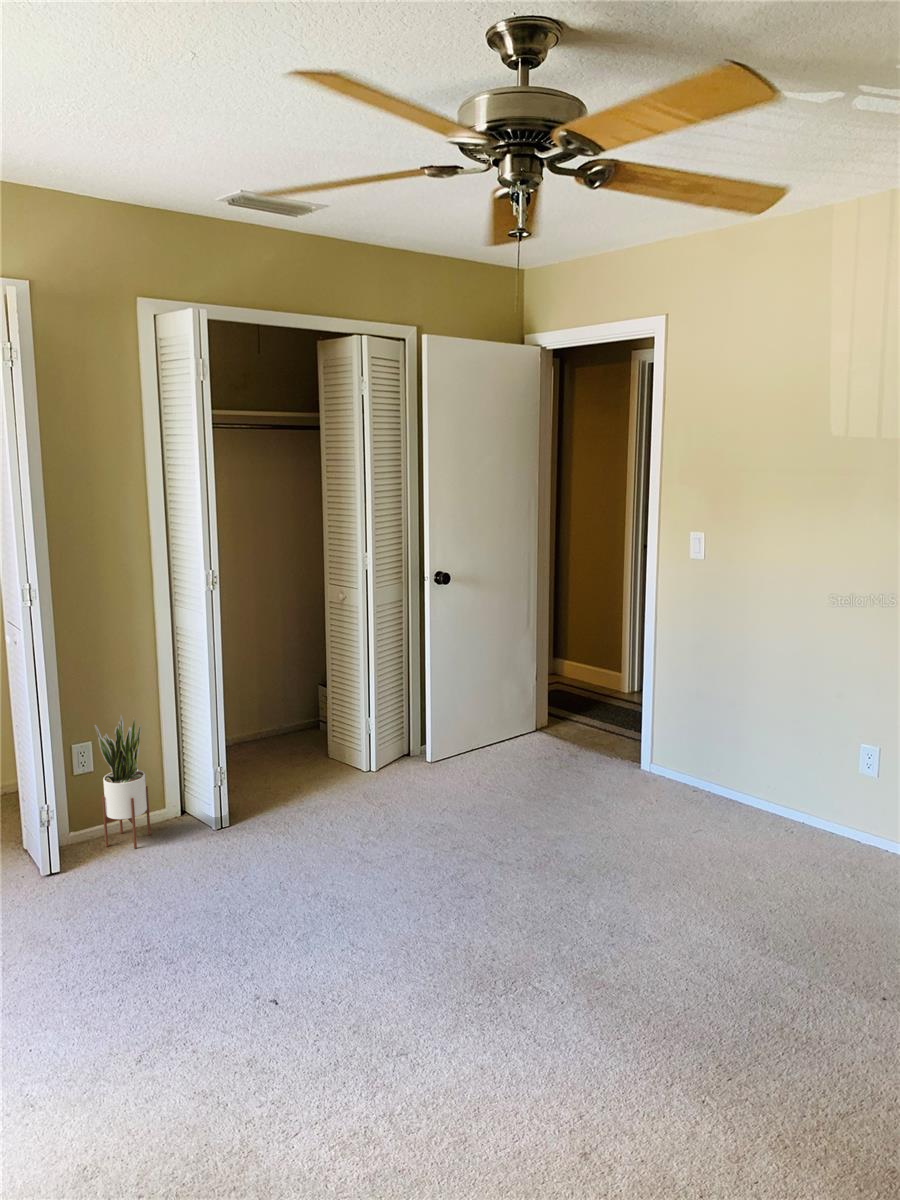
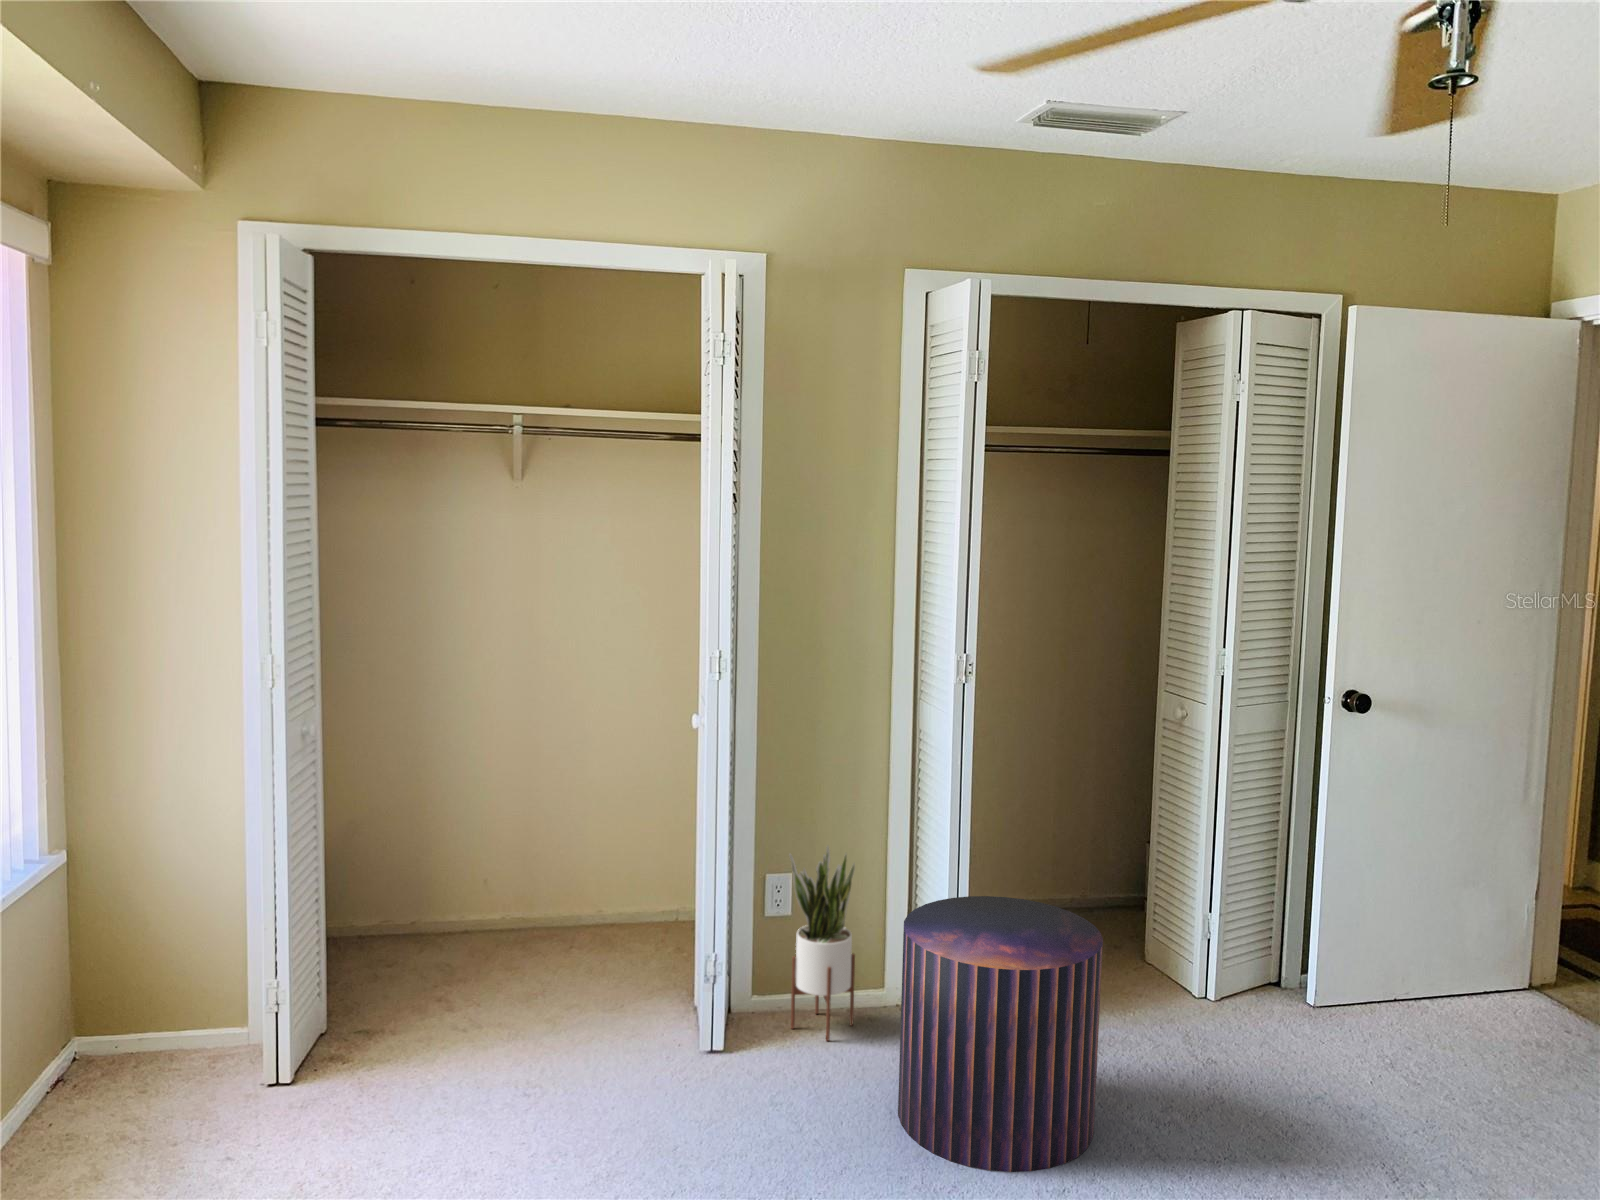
pouf: none [192,727,326,899] -> present [898,896,1103,1172]

